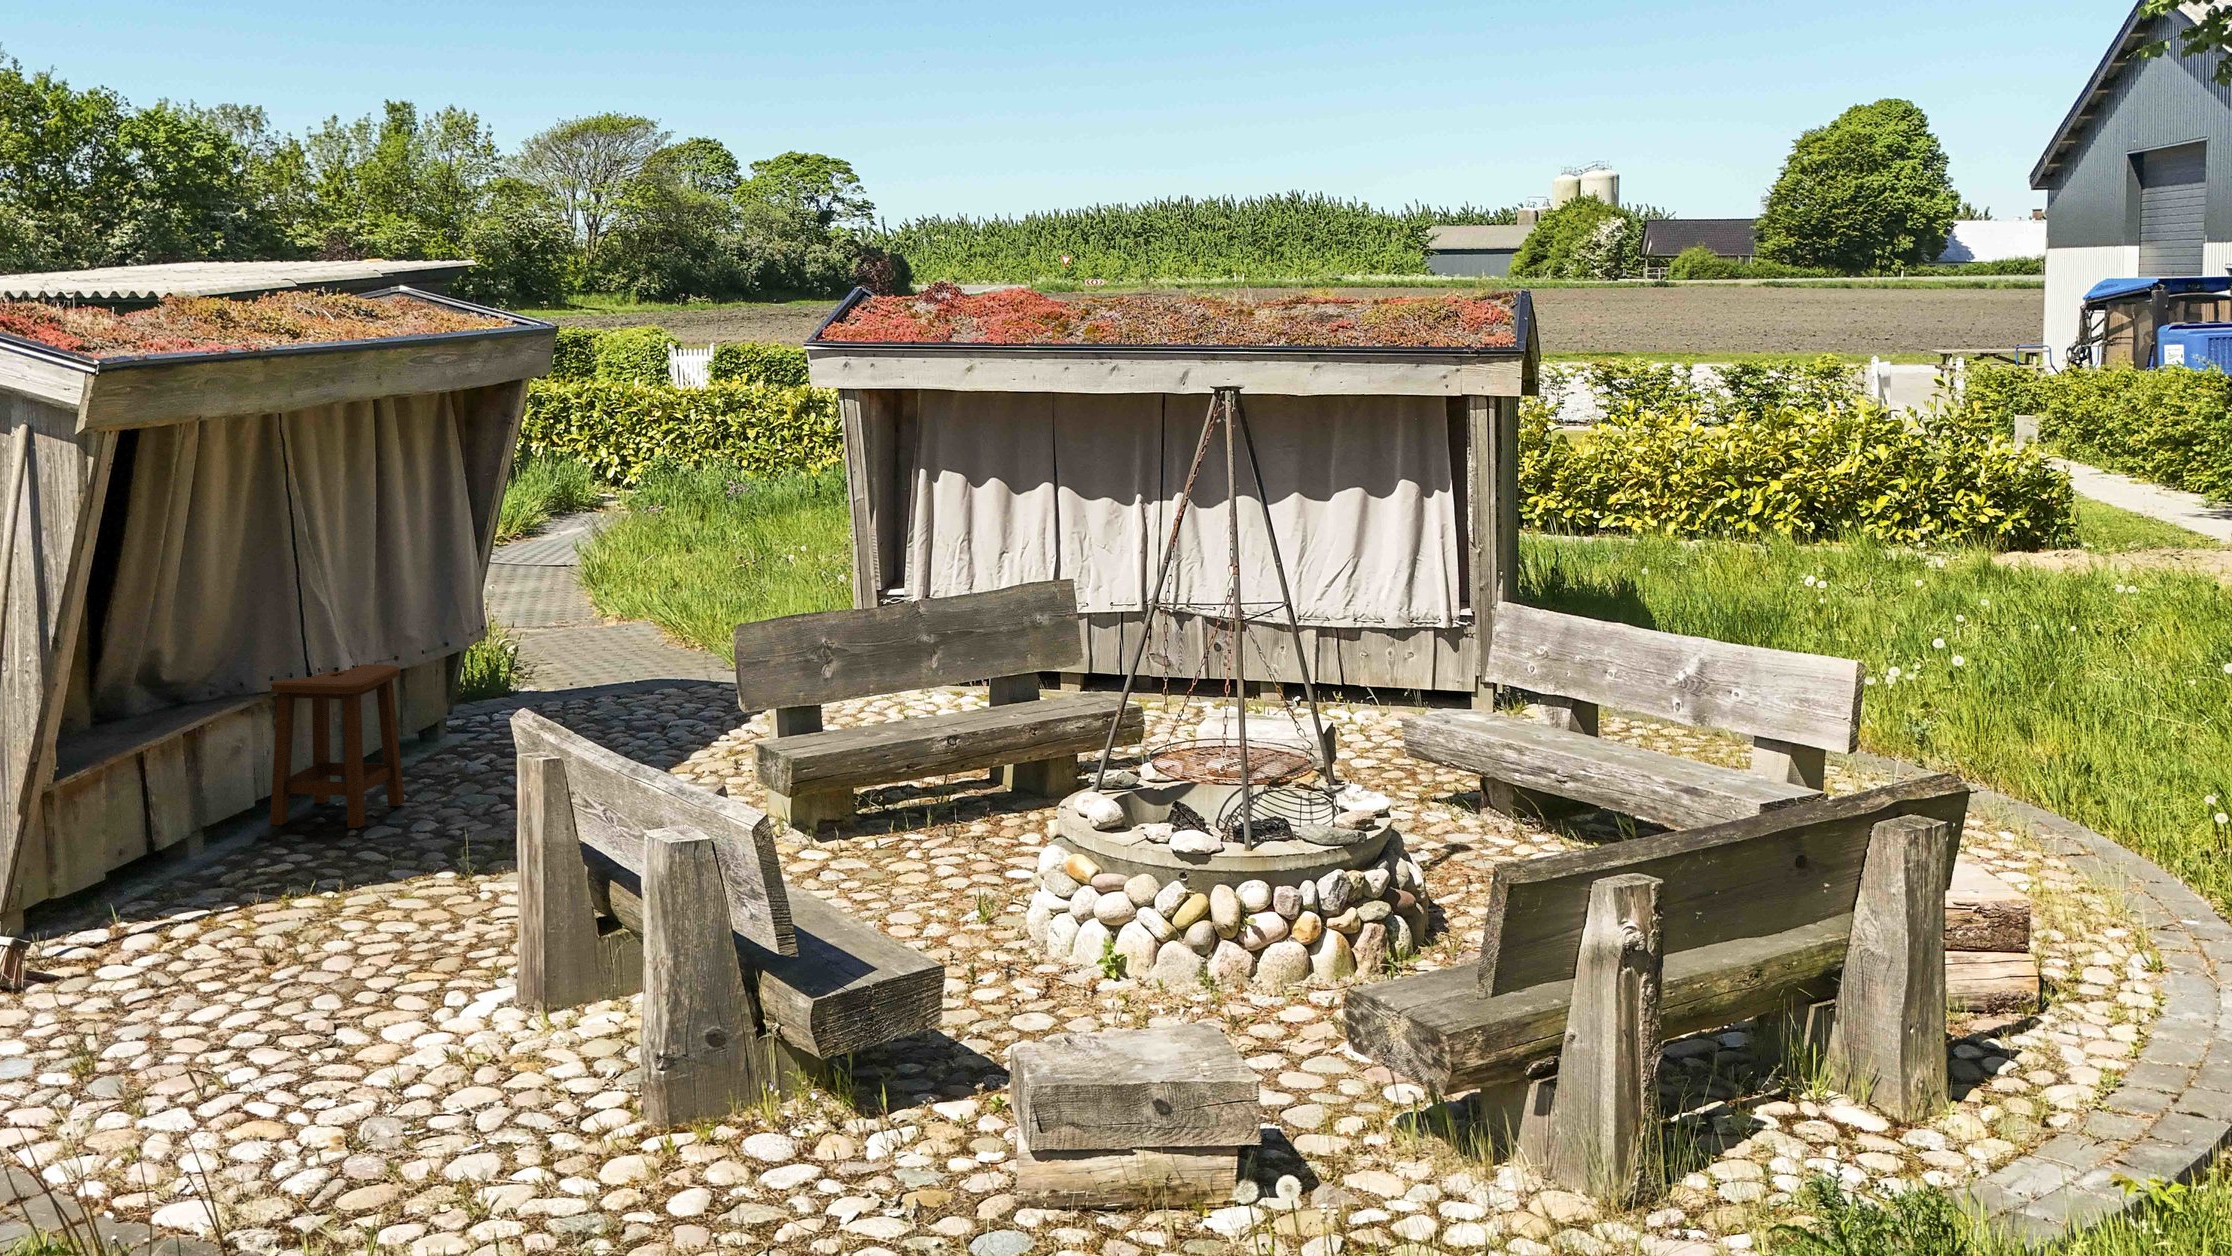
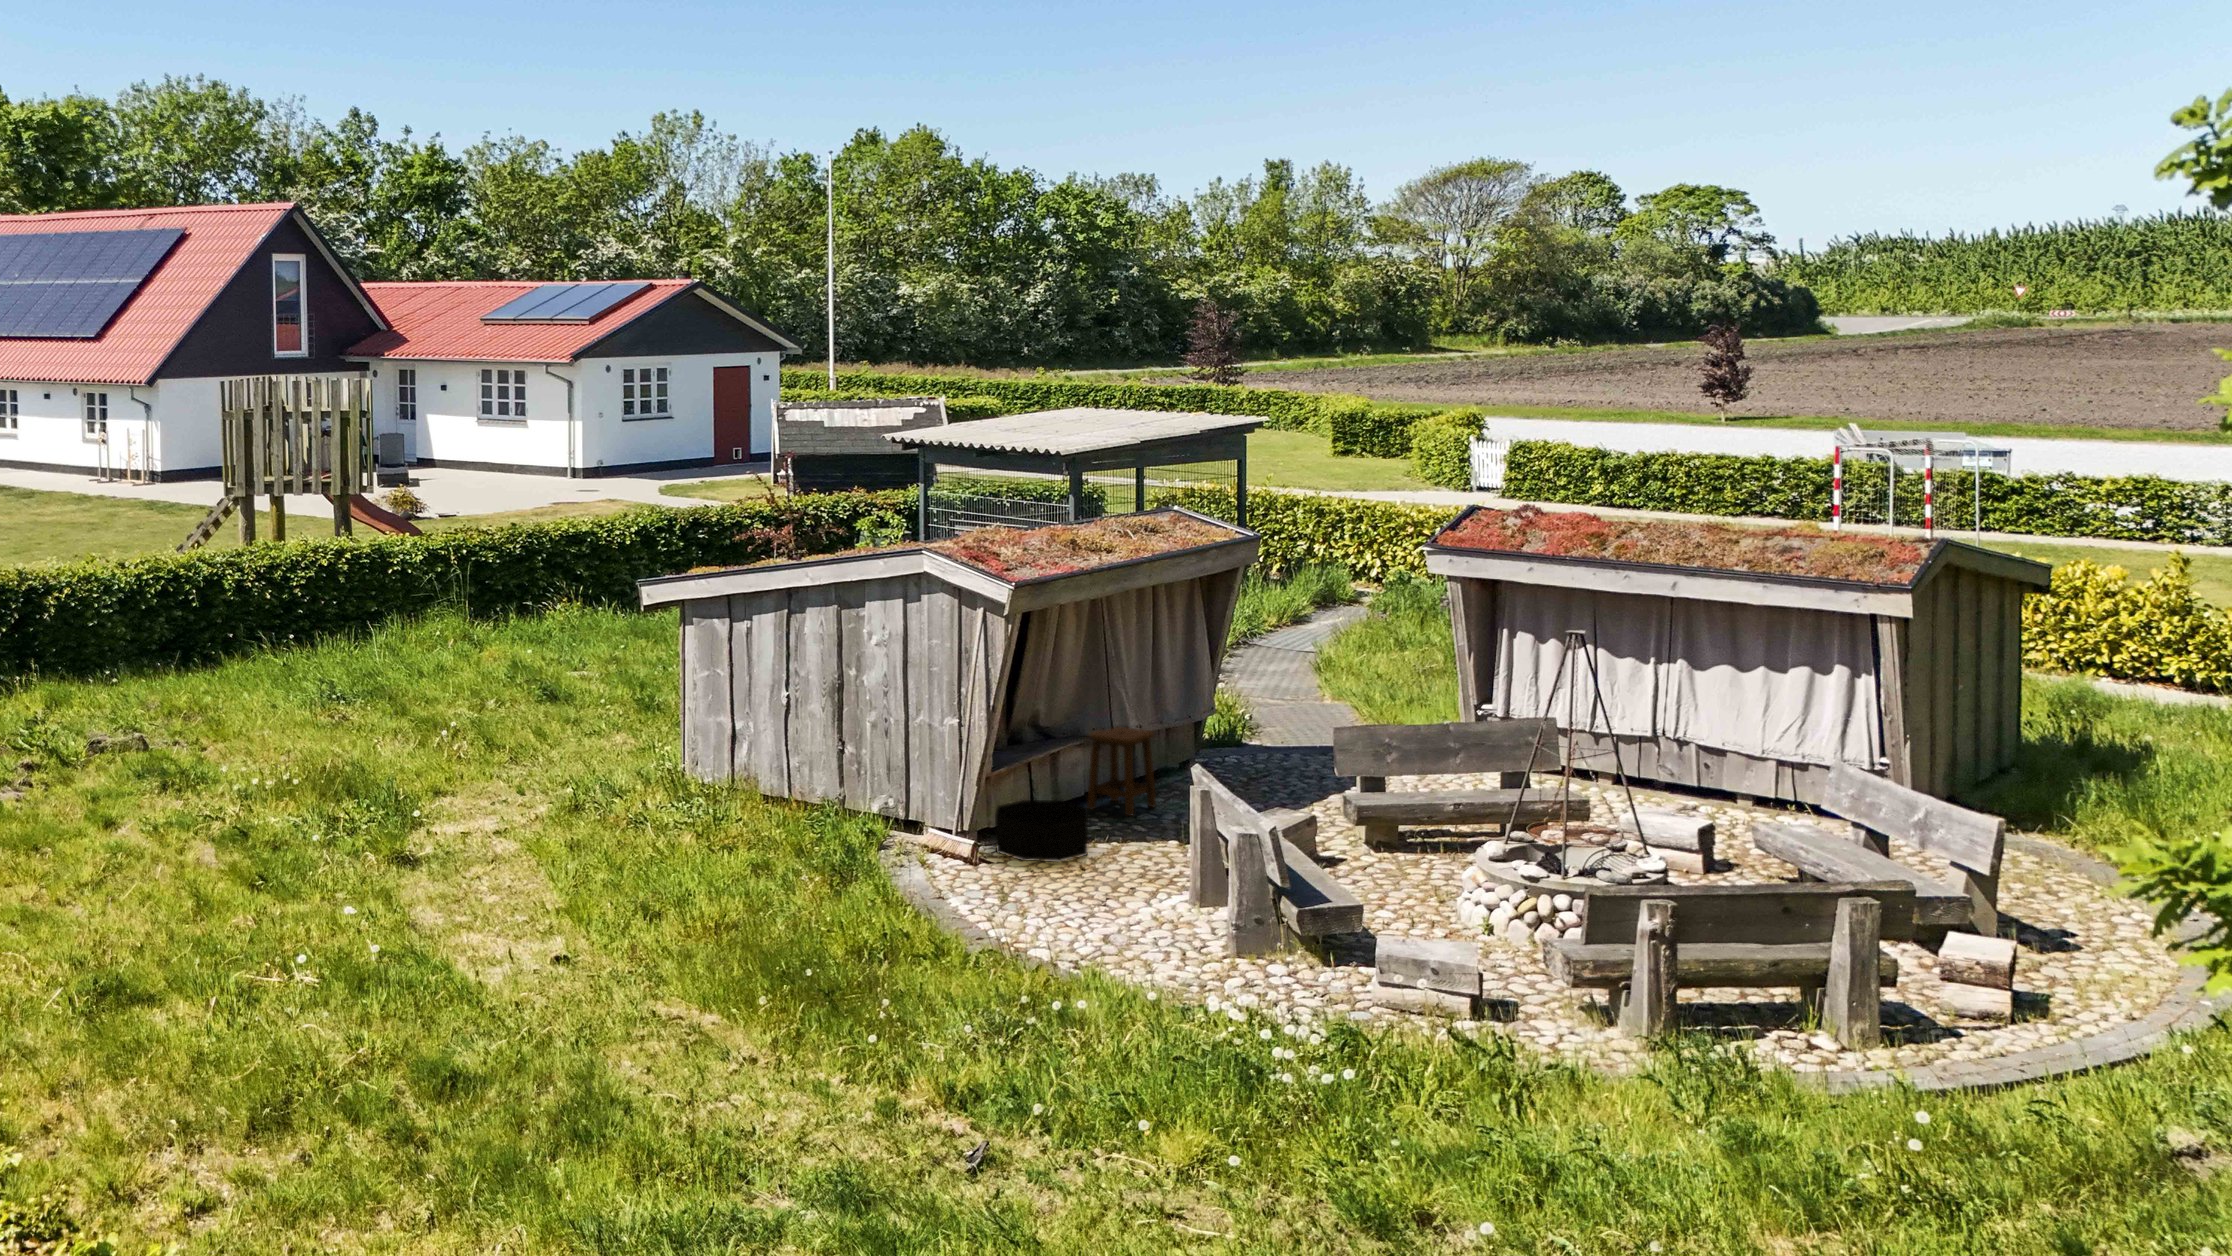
basket: none [66,818,283,965] -> present [995,800,1088,862]

